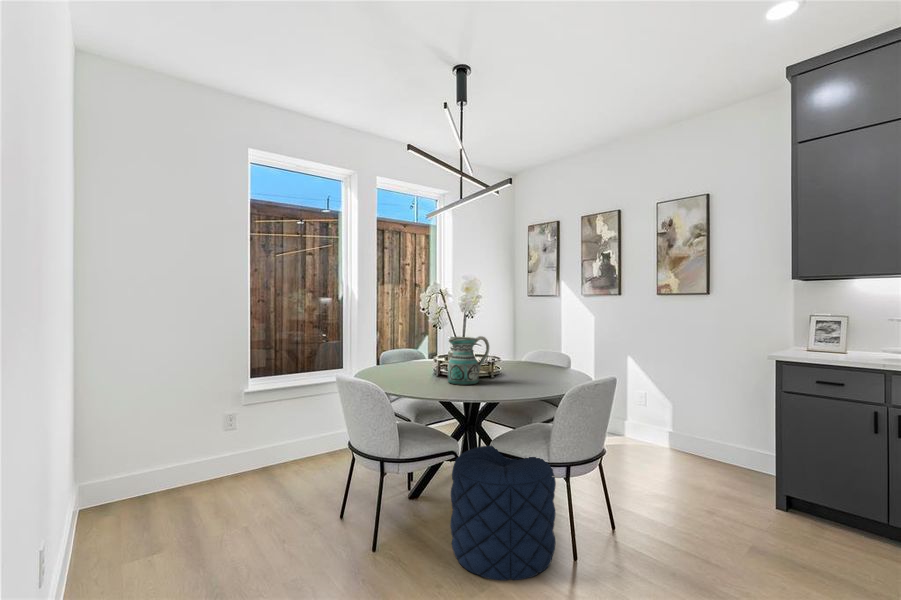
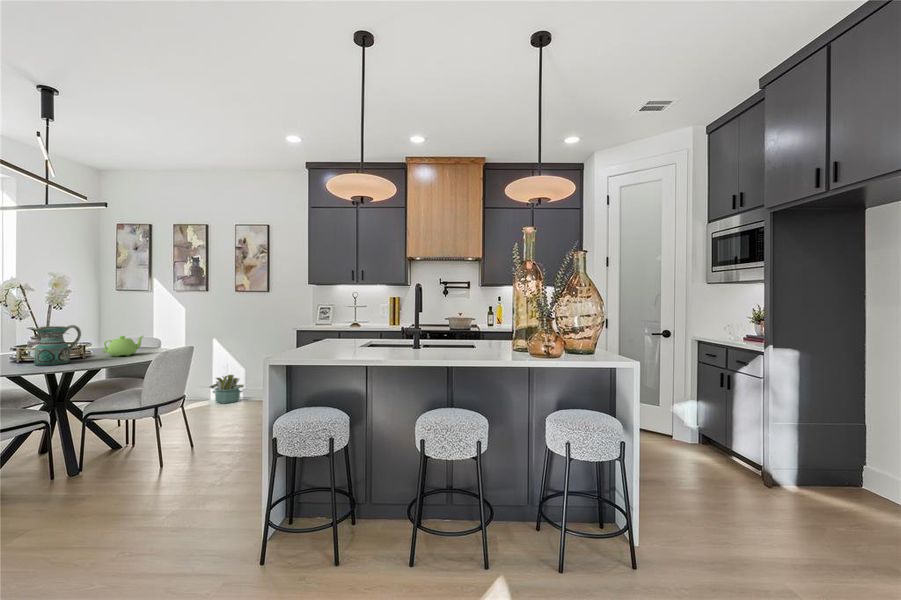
teapot: none [510,353,555,380] -> present [103,336,143,357]
decorative plant: none [625,411,674,454] -> present [210,375,244,403]
pouf: present [451,446,556,581] -> none [43,405,144,499]

